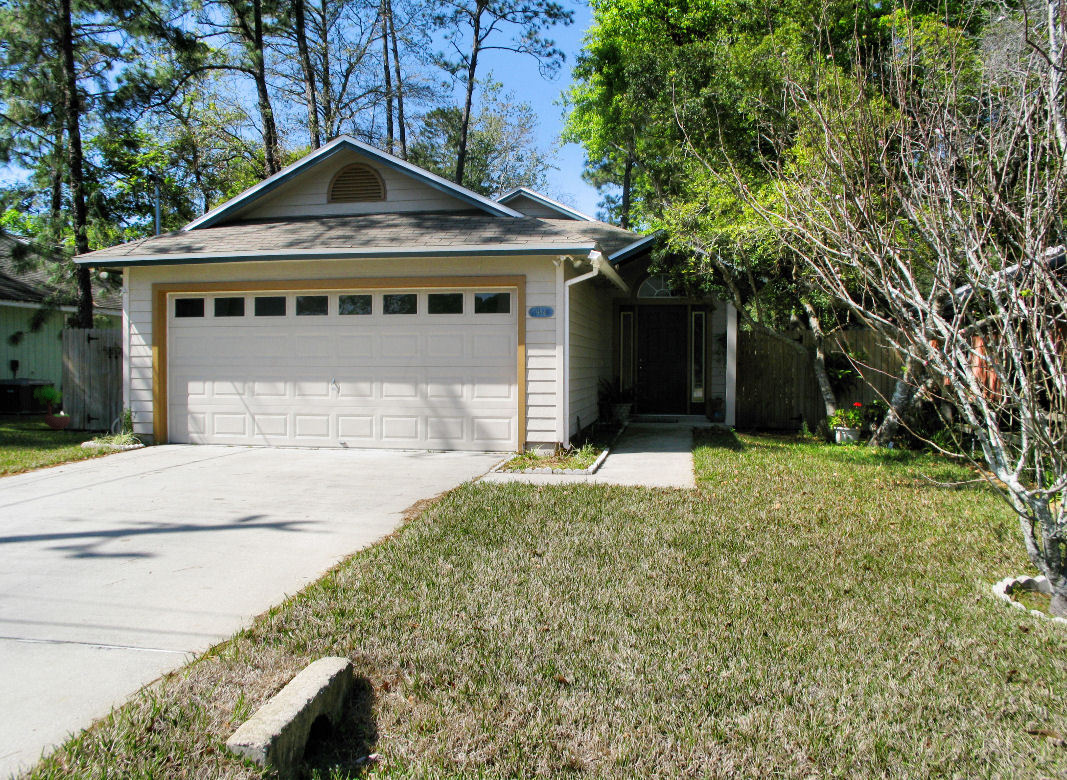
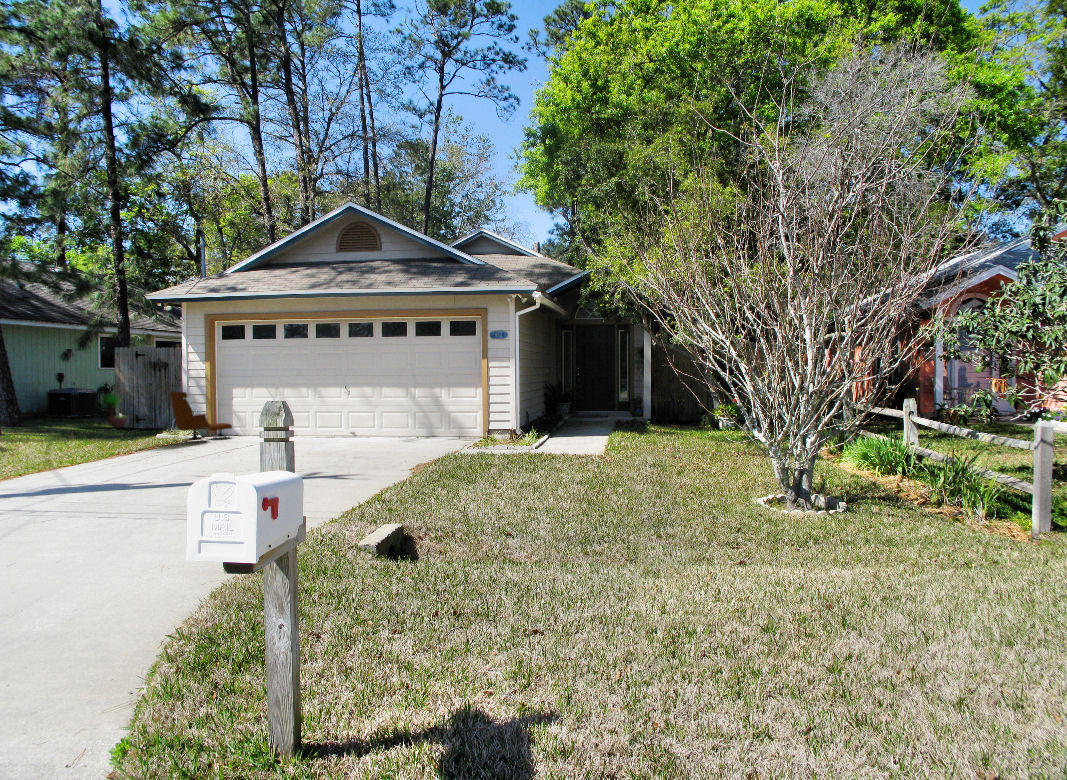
lounge chair: none [94,384,185,455] -> present [170,391,232,441]

